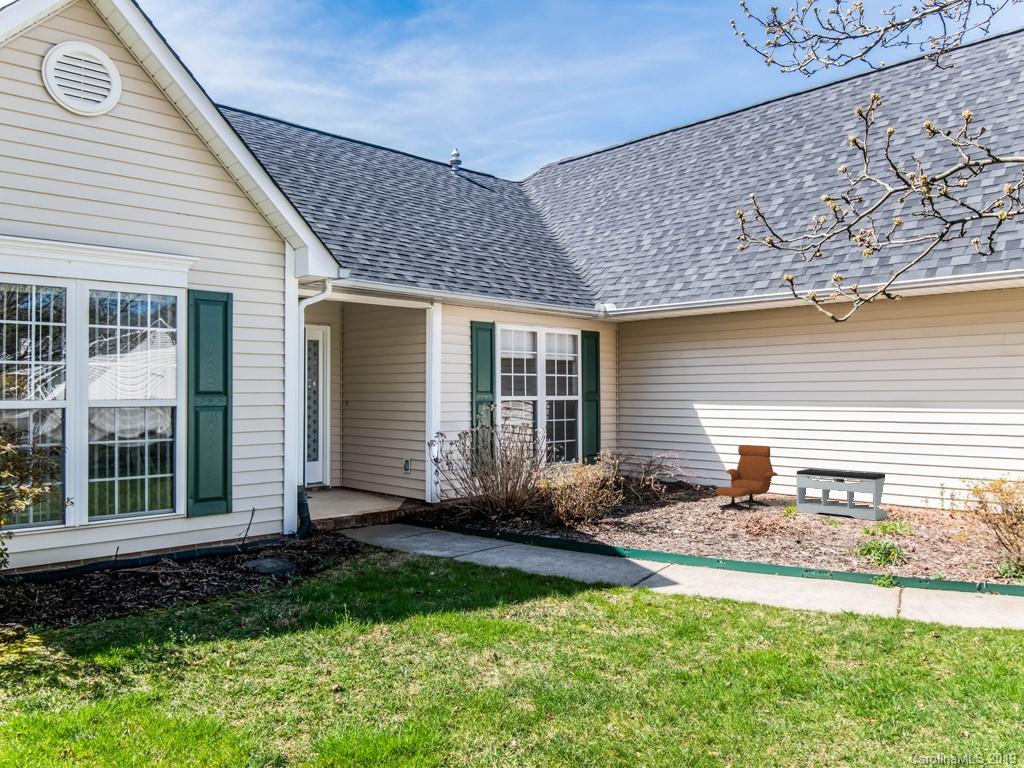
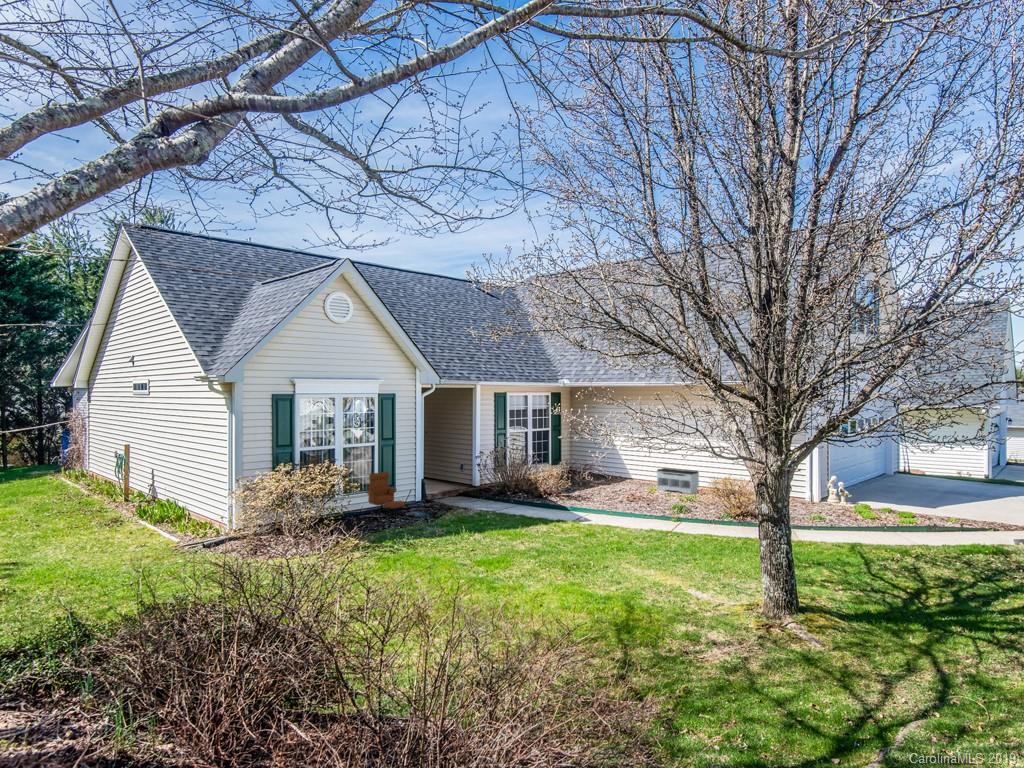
lounge chair: present [716,445,777,511] -> present [366,472,405,517]

